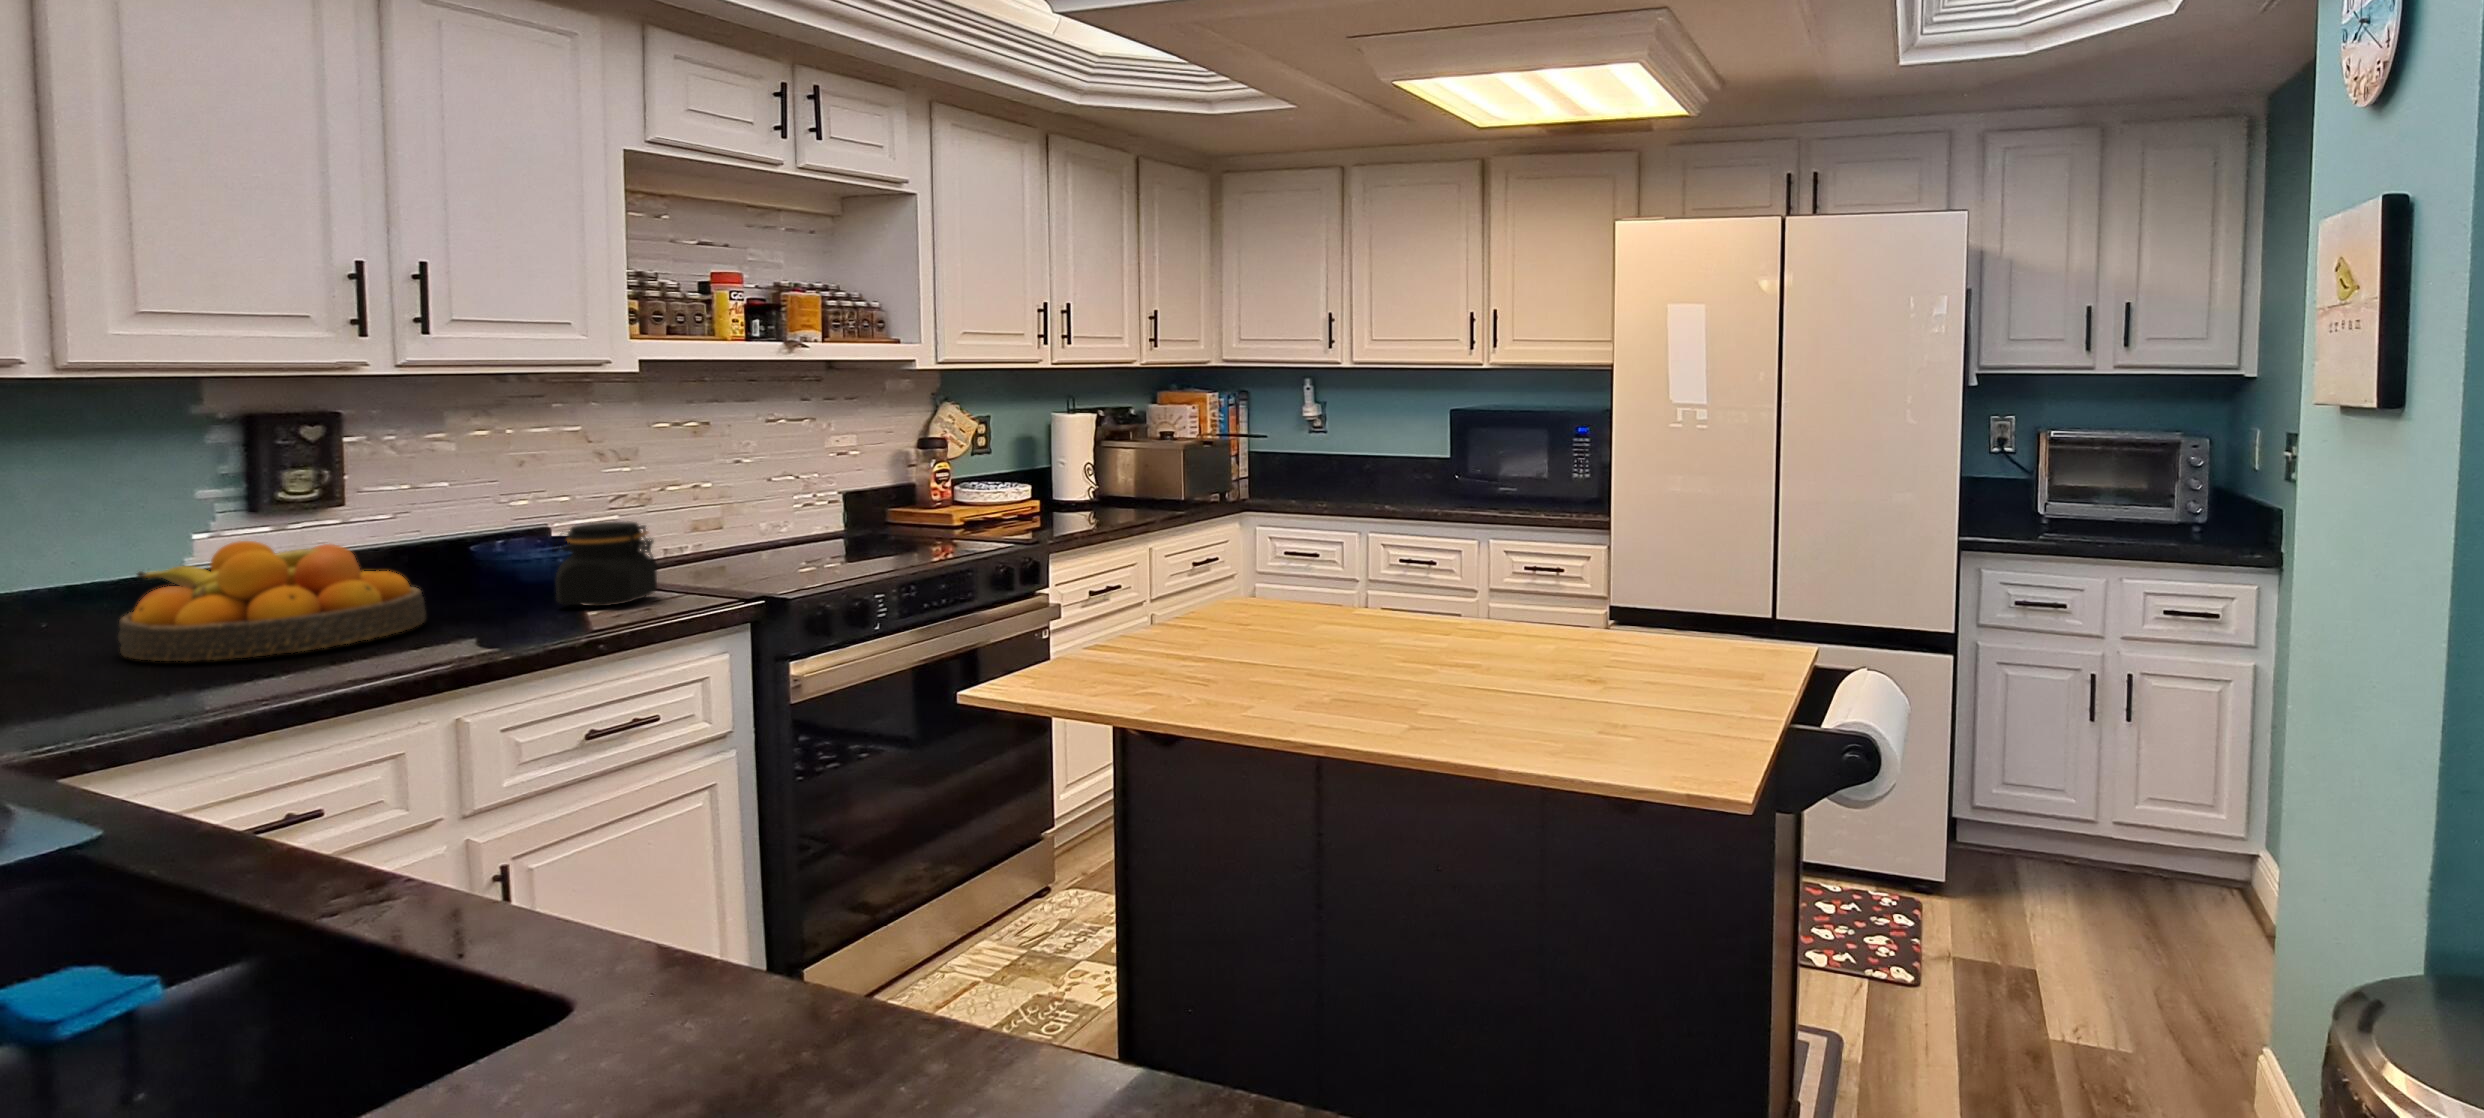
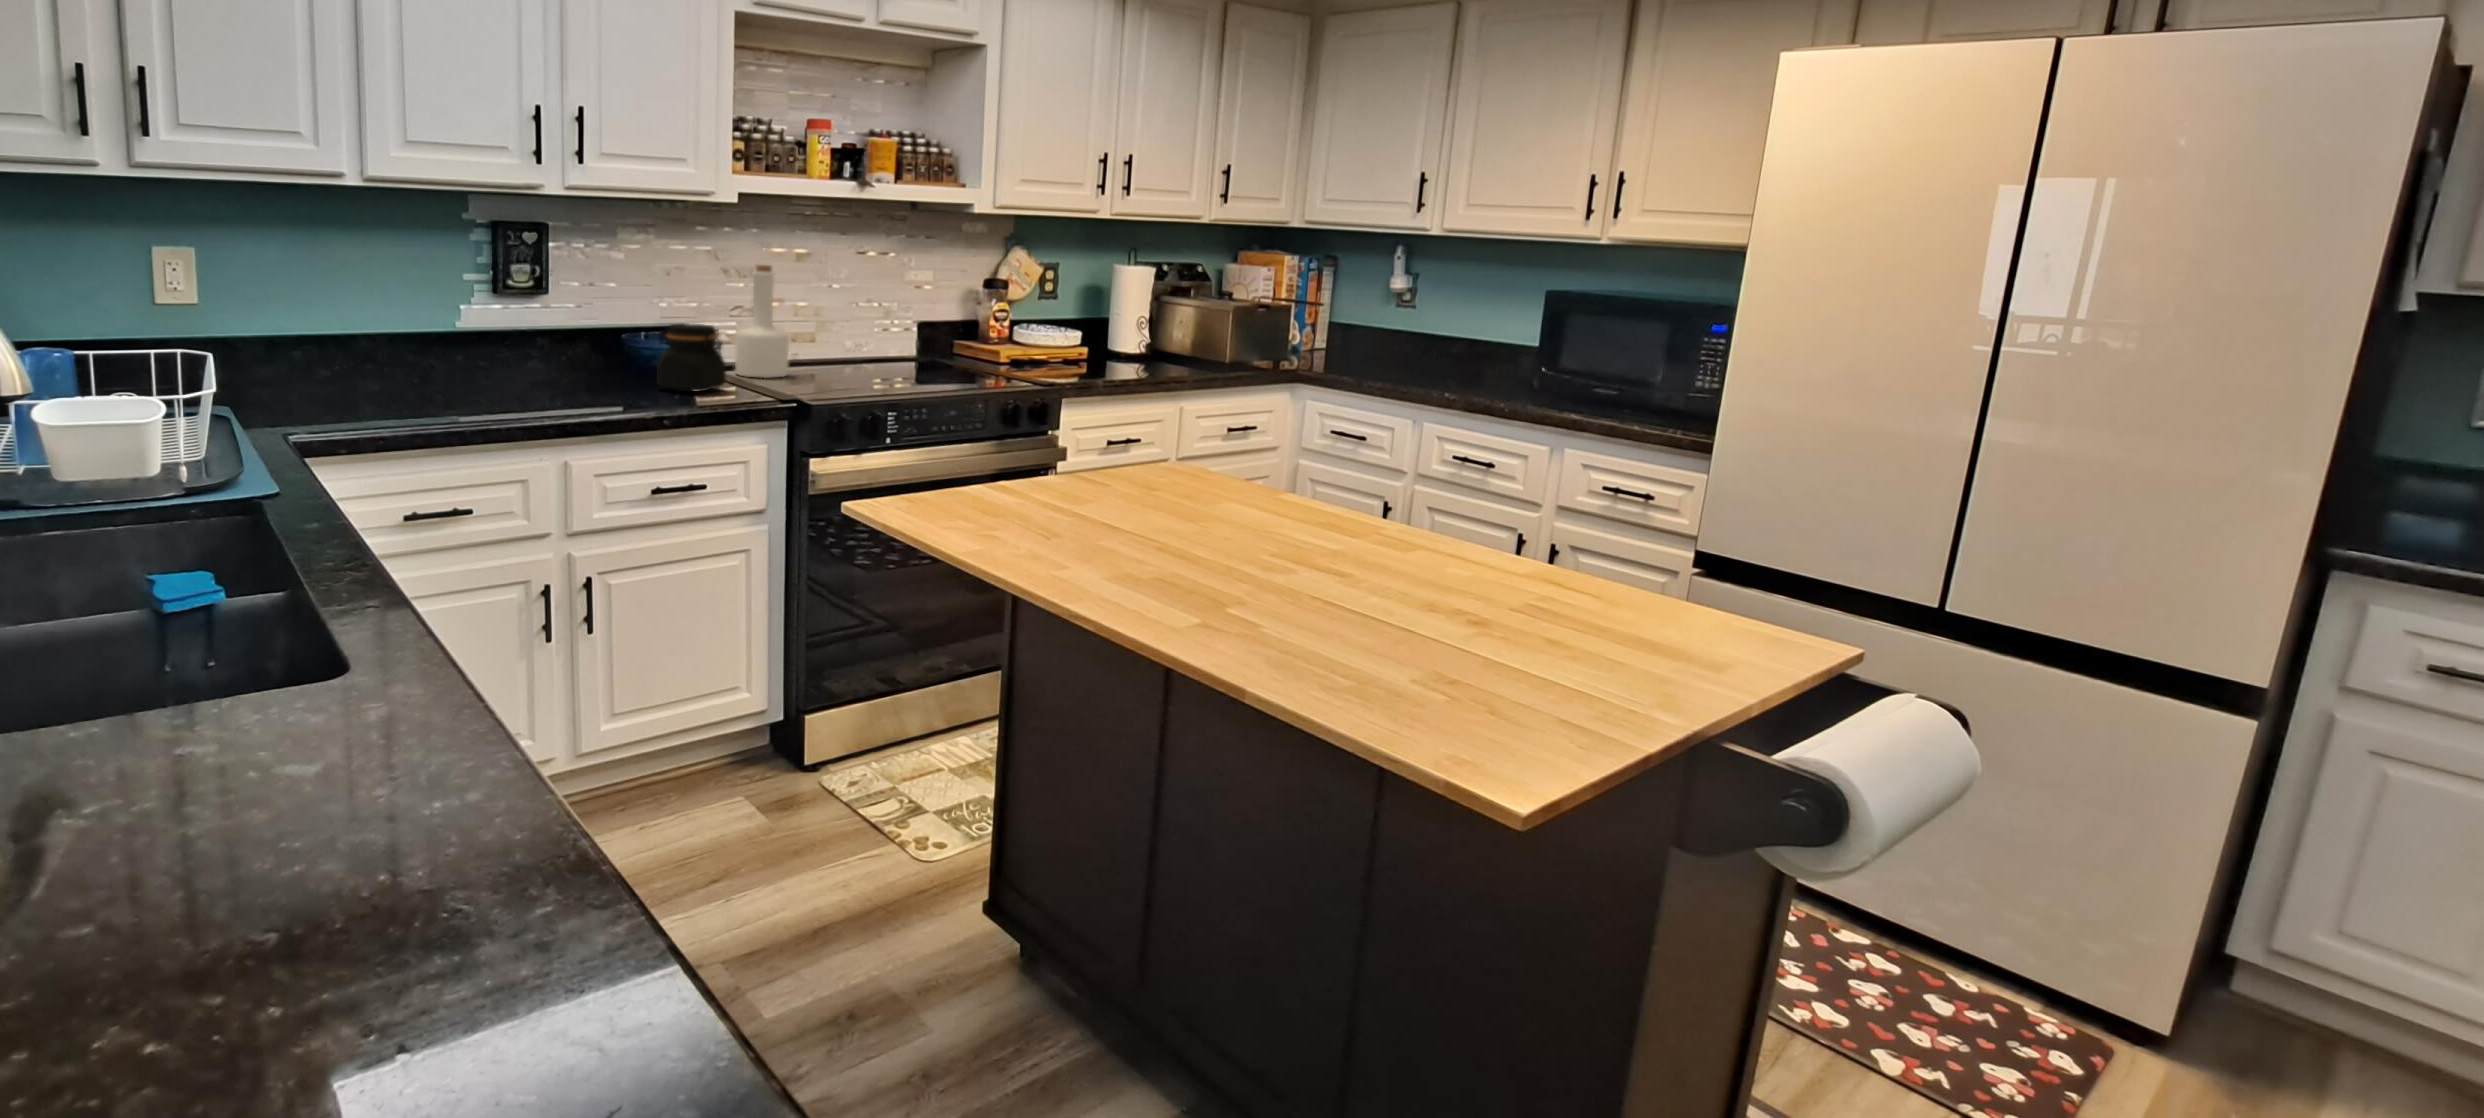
bottle: none [643,443,721,577] -> present [735,265,789,378]
fruit bowl: present [118,541,426,661] -> none [413,312,577,394]

